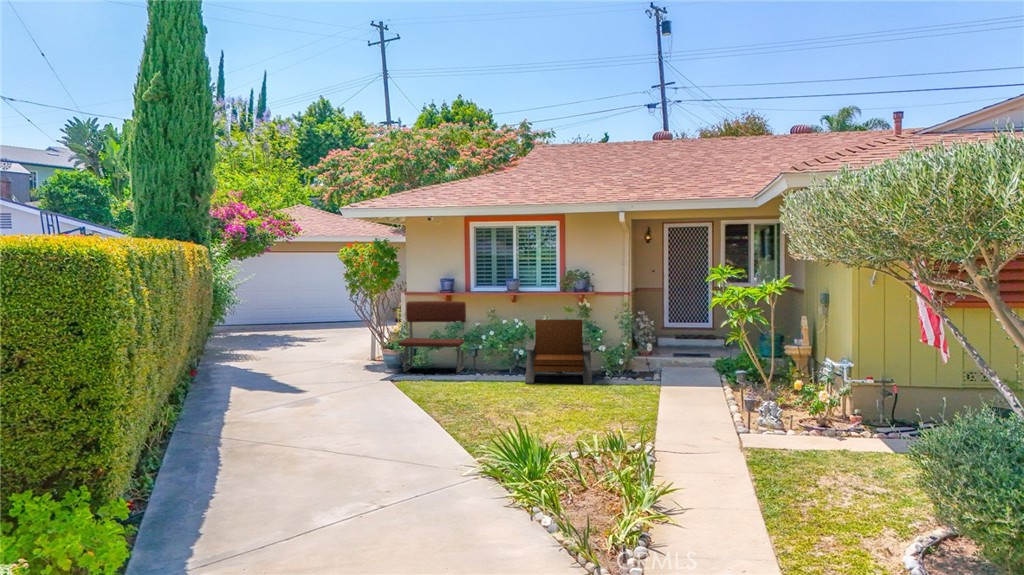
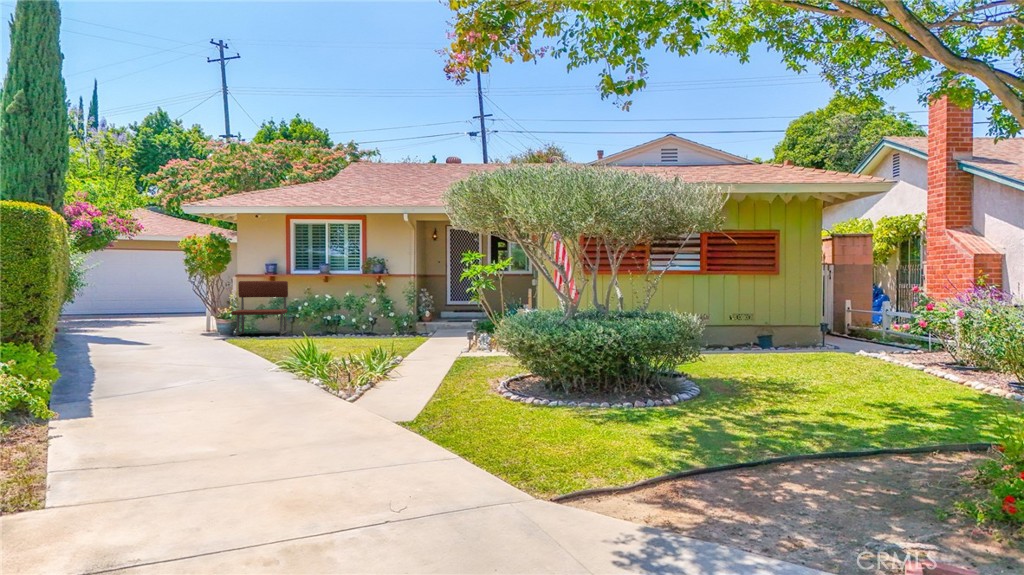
lounge chair: present [525,319,592,385] -> none [332,292,383,338]

